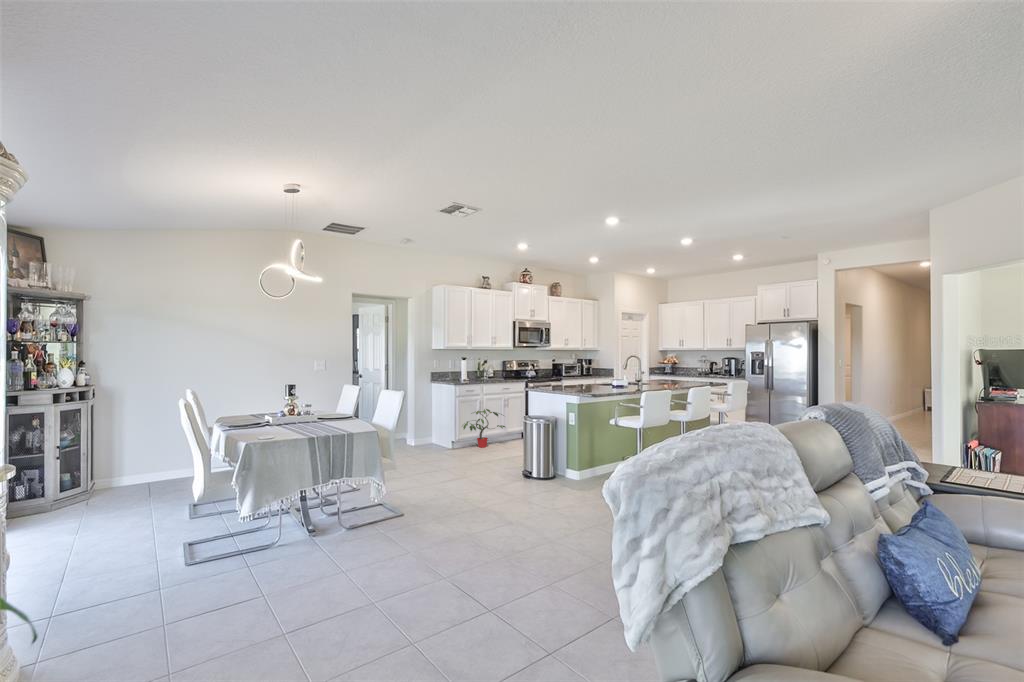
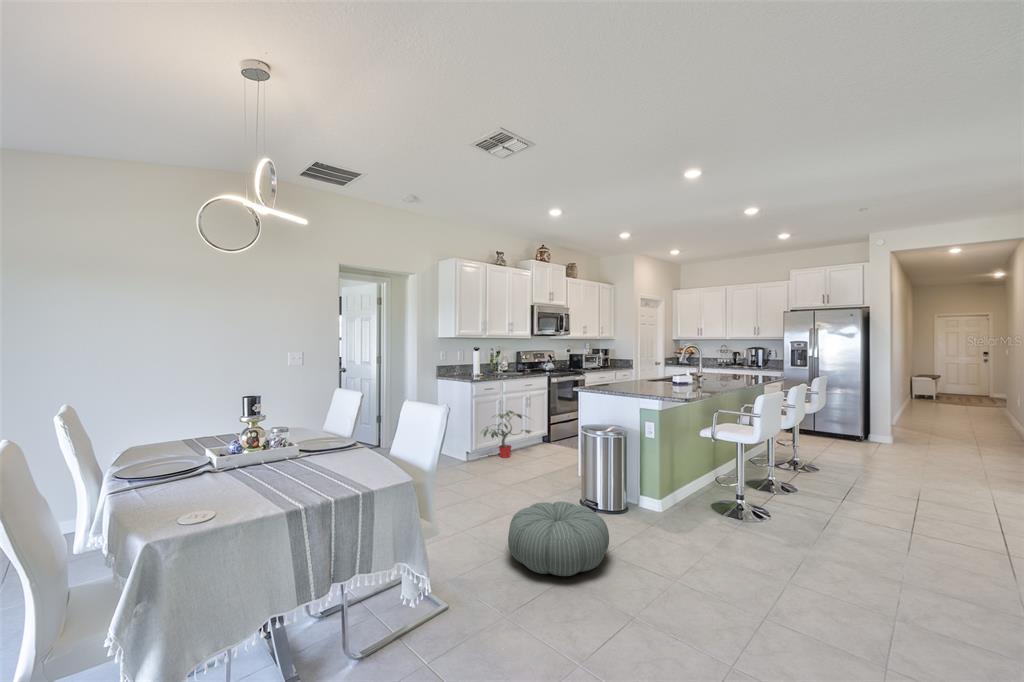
pouf: none [454,463,522,503] -> present [508,502,609,576]

